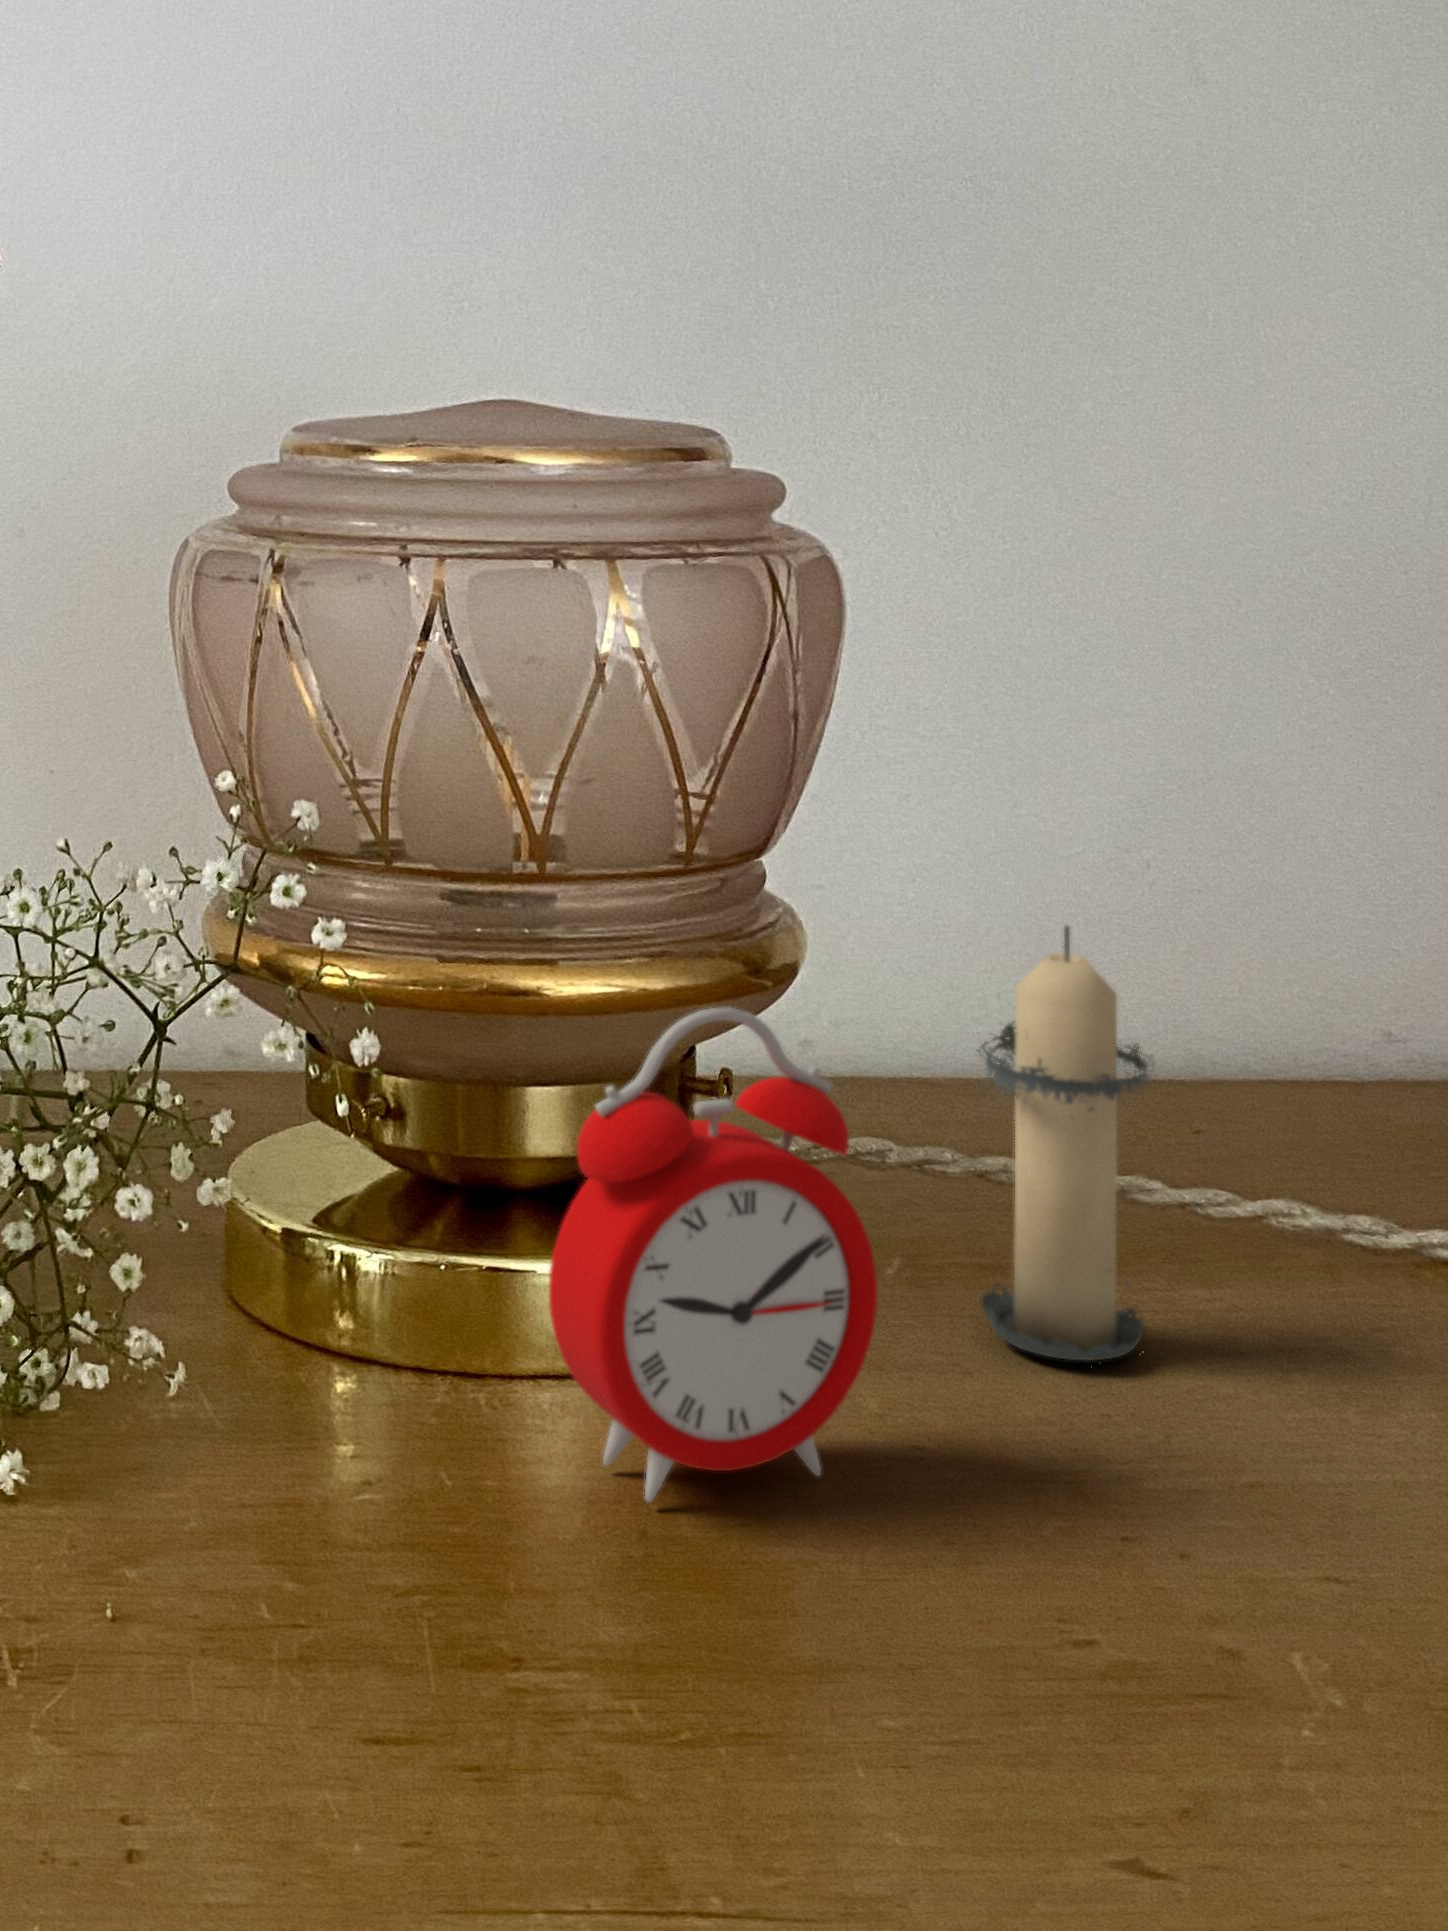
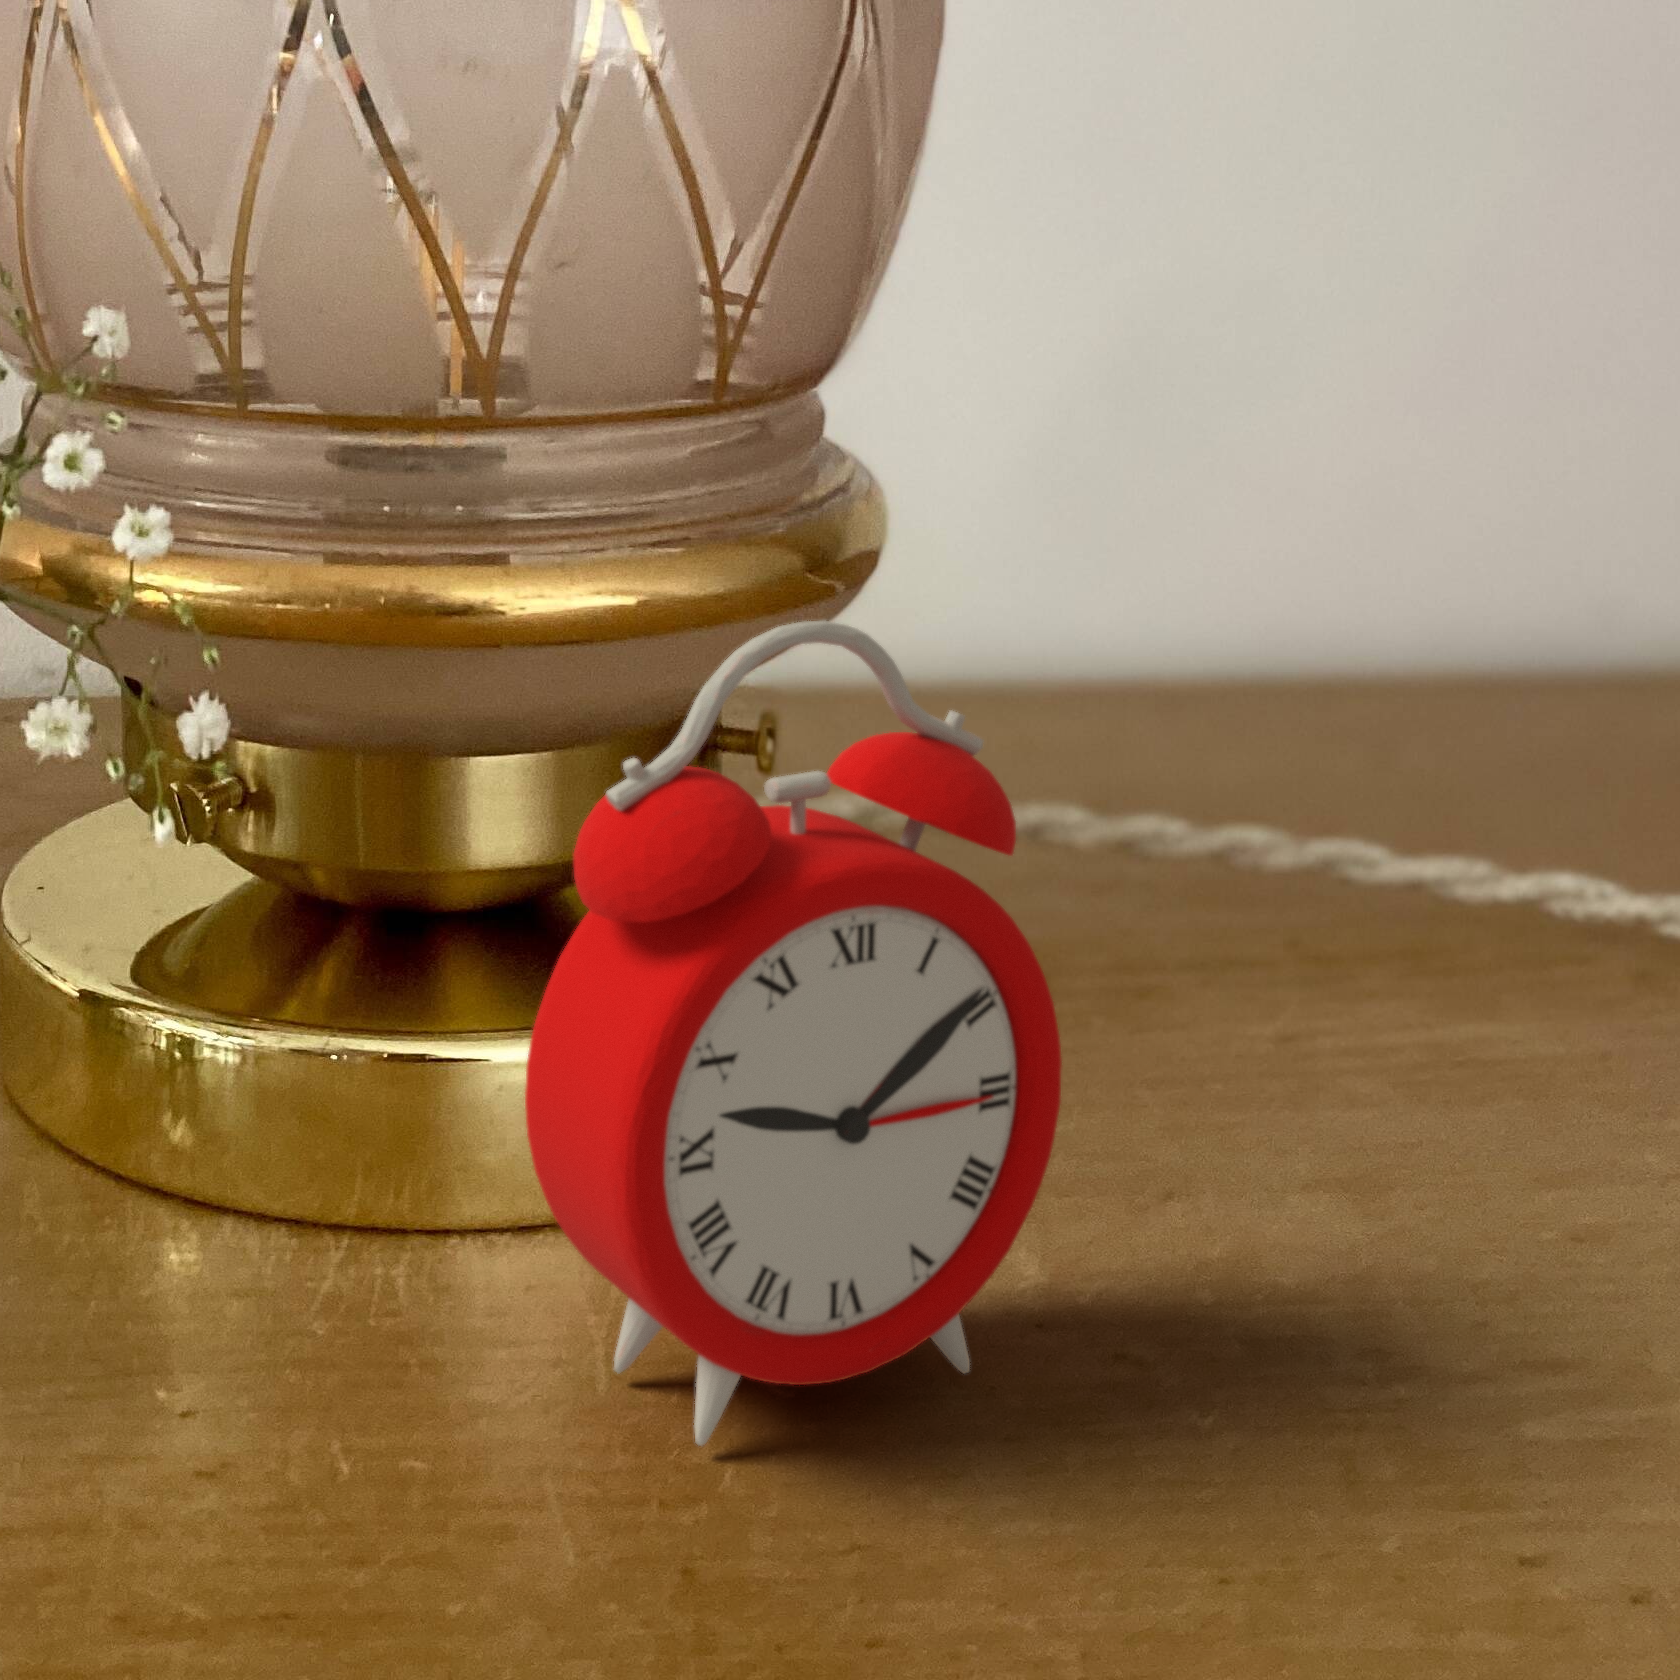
candle: present [975,926,1153,1360] -> none [1101,485,1433,1144]

